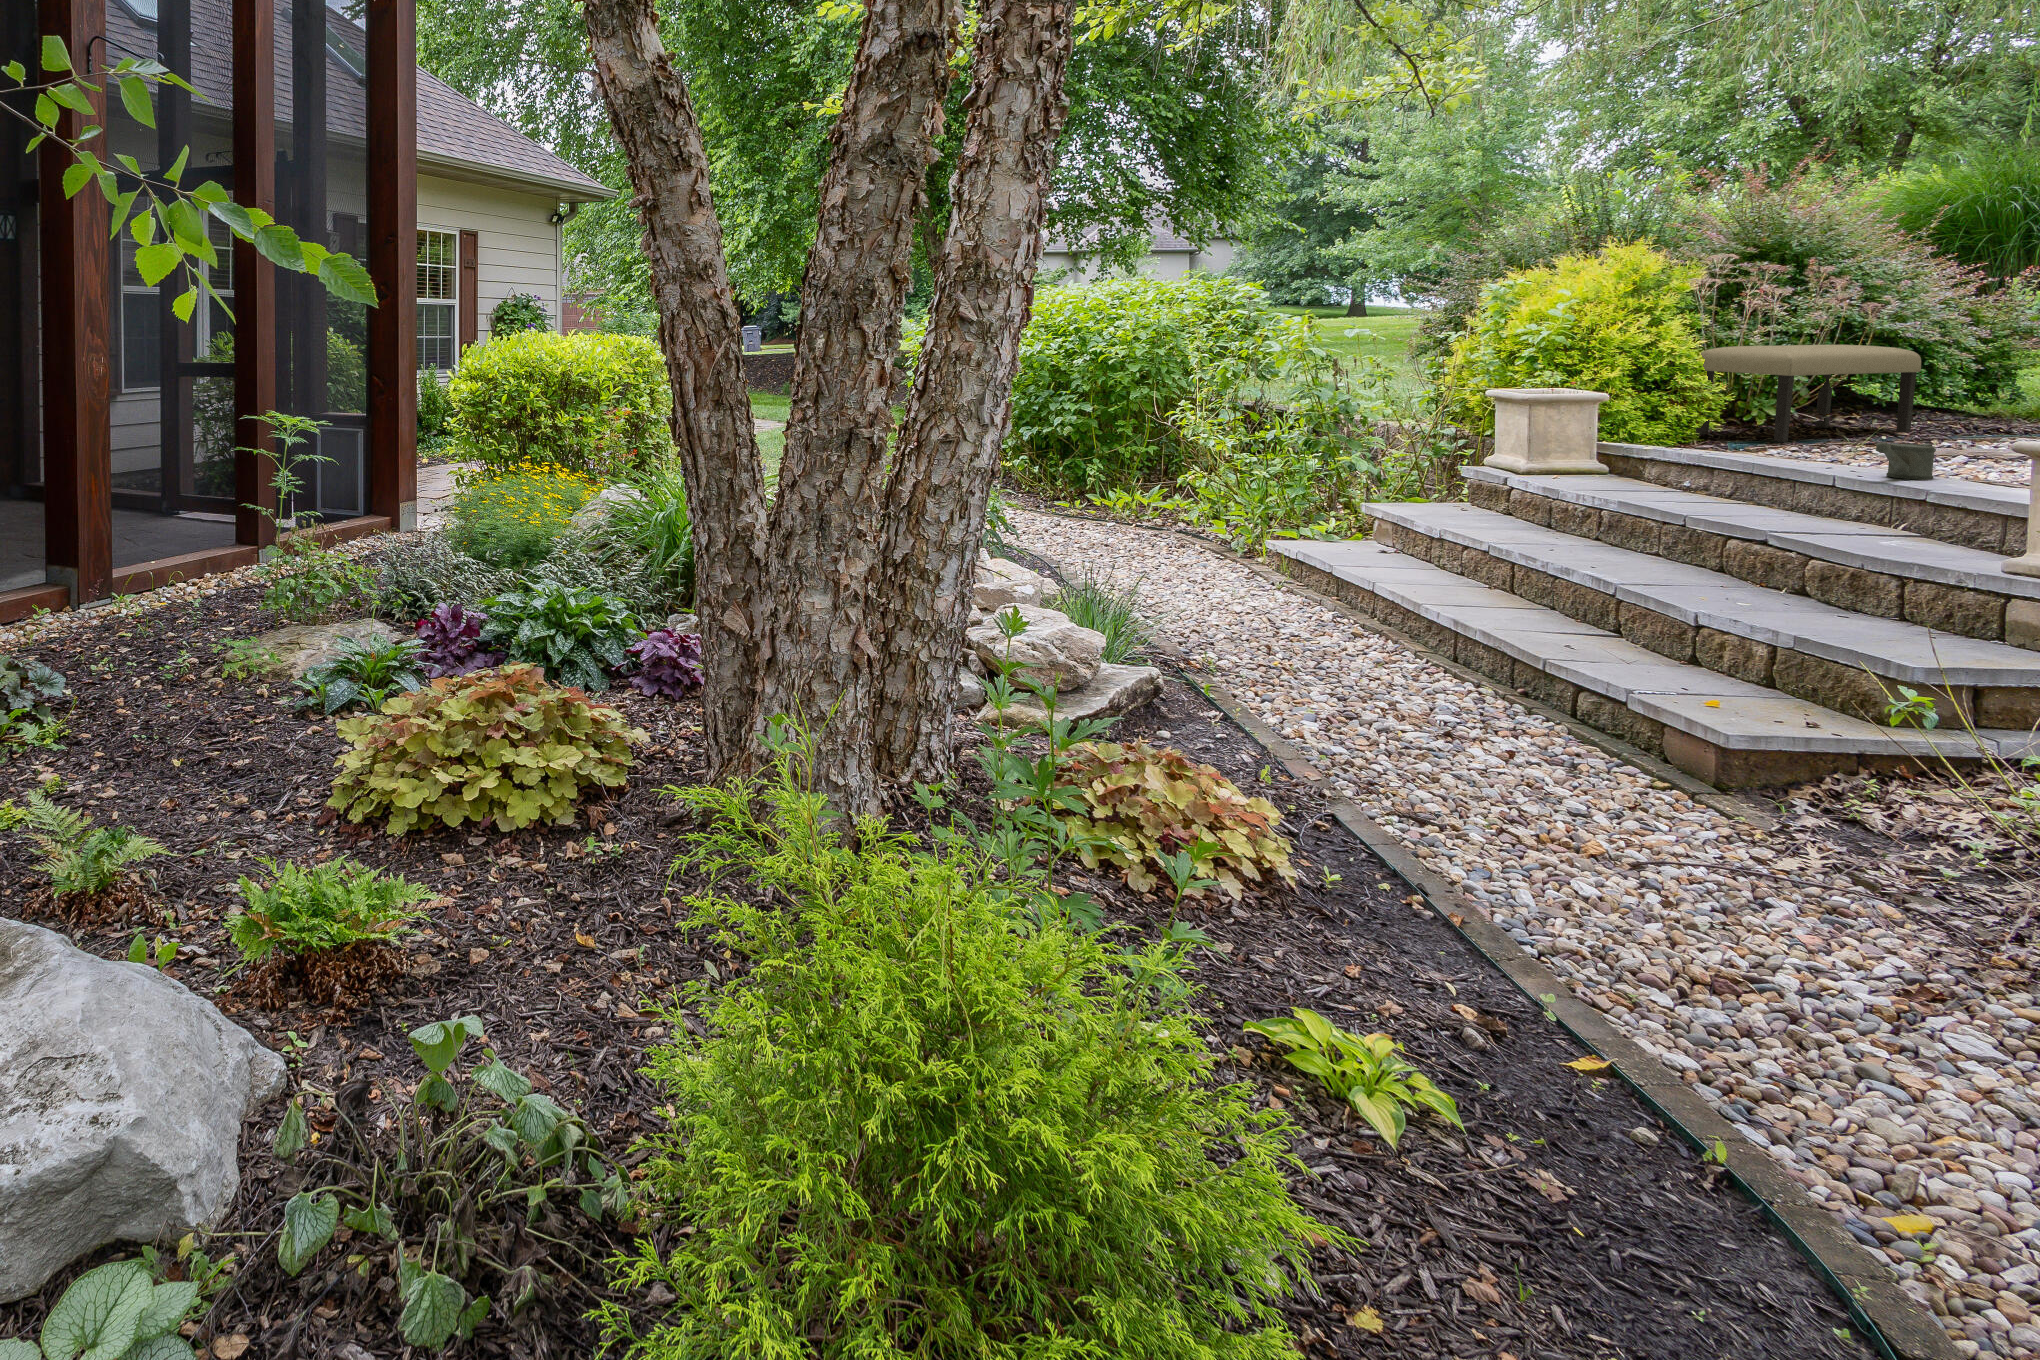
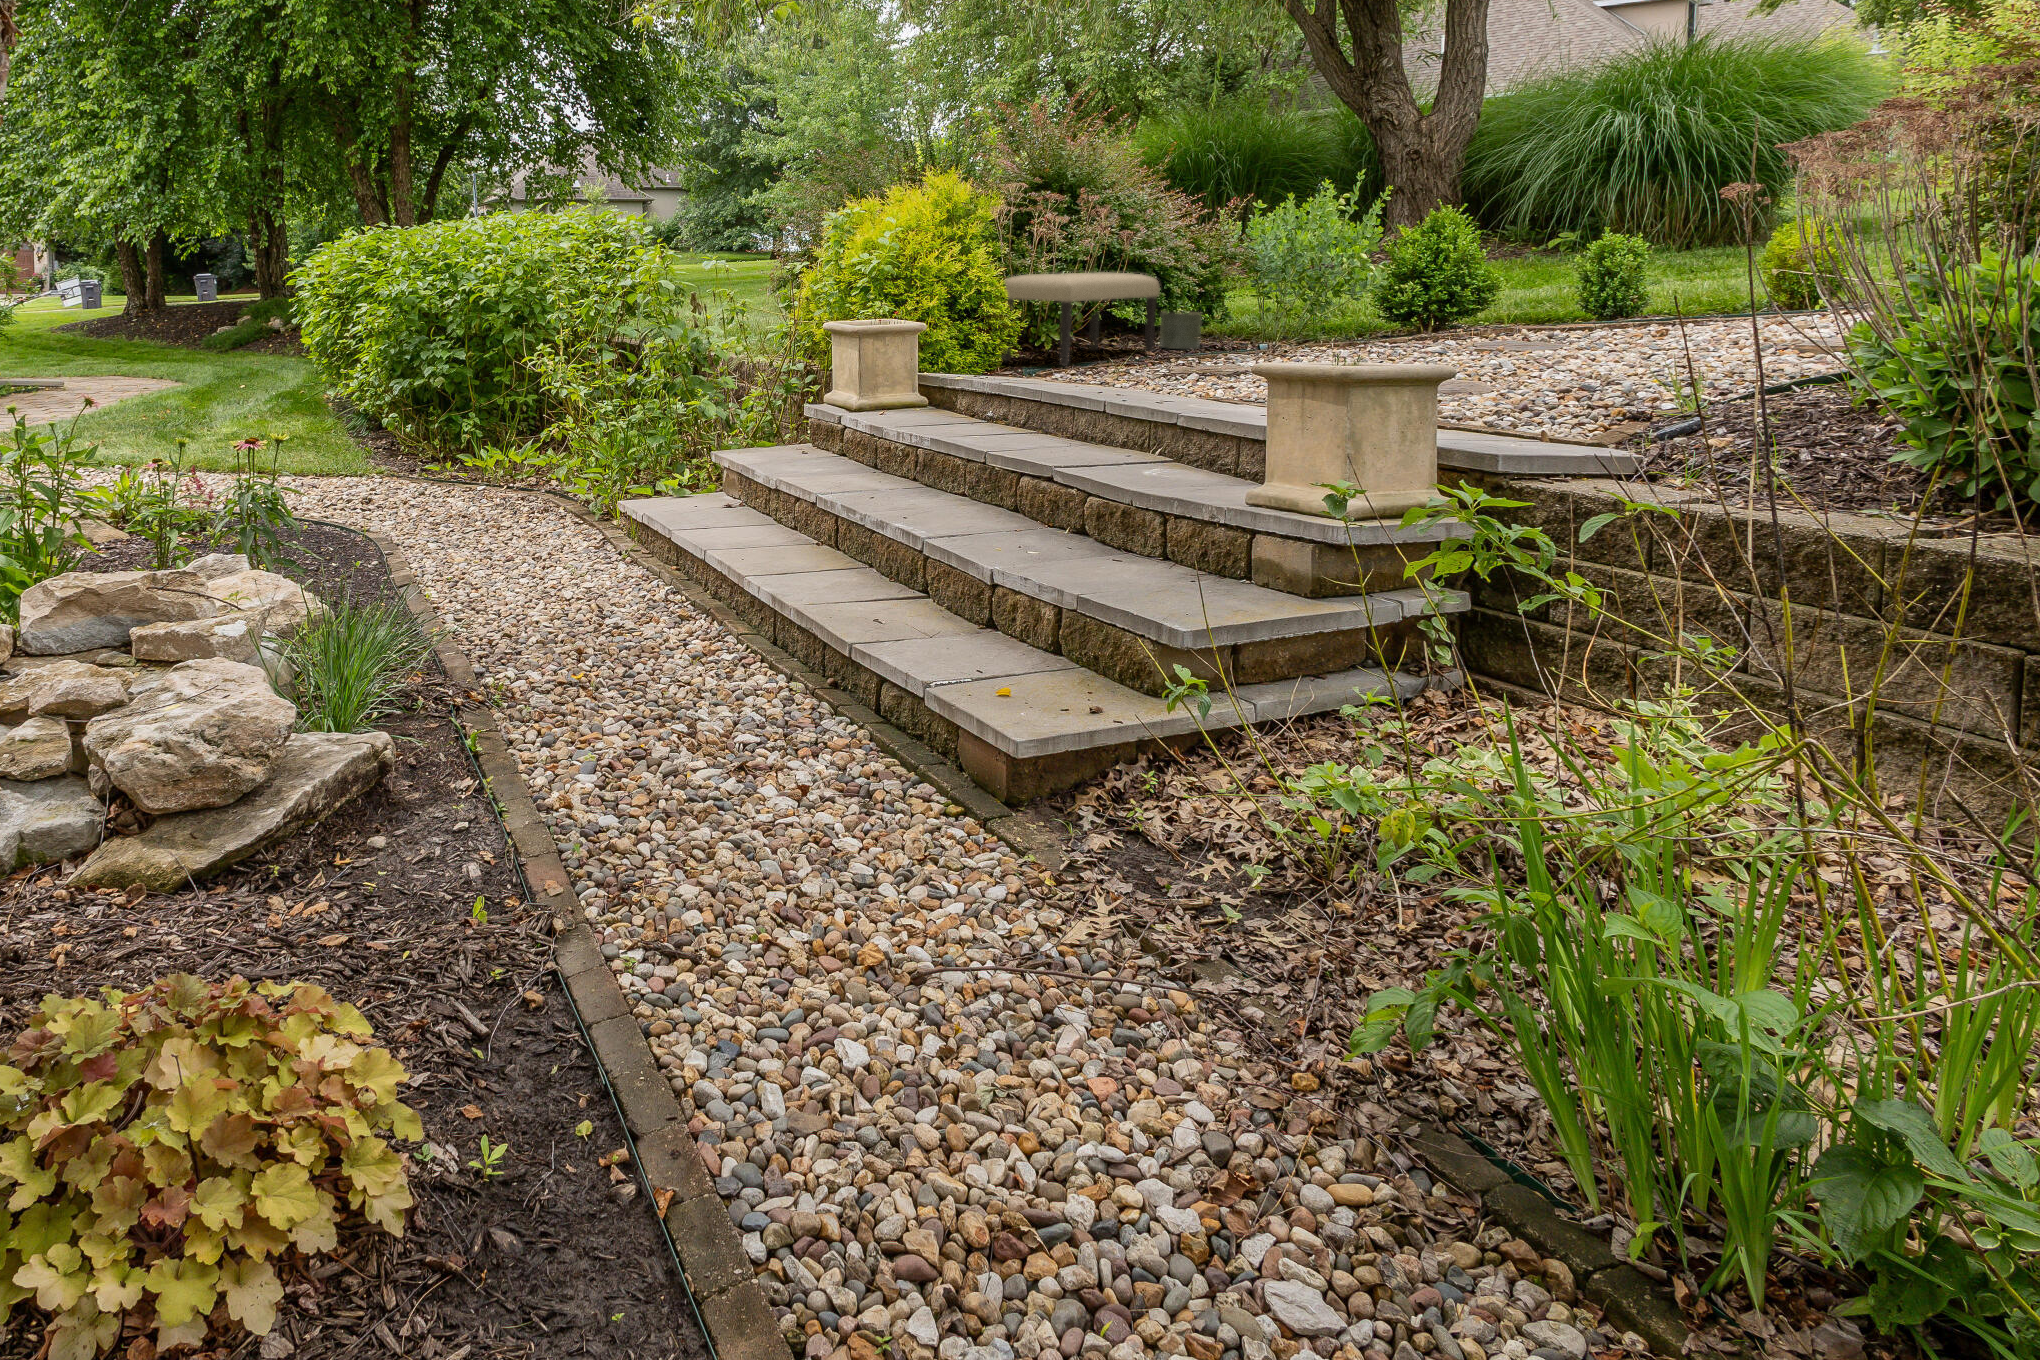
planter: none [1921,388,1986,431] -> present [1160,311,1202,349]
watering can: present [1876,442,1936,480] -> none [1134,364,1176,399]

